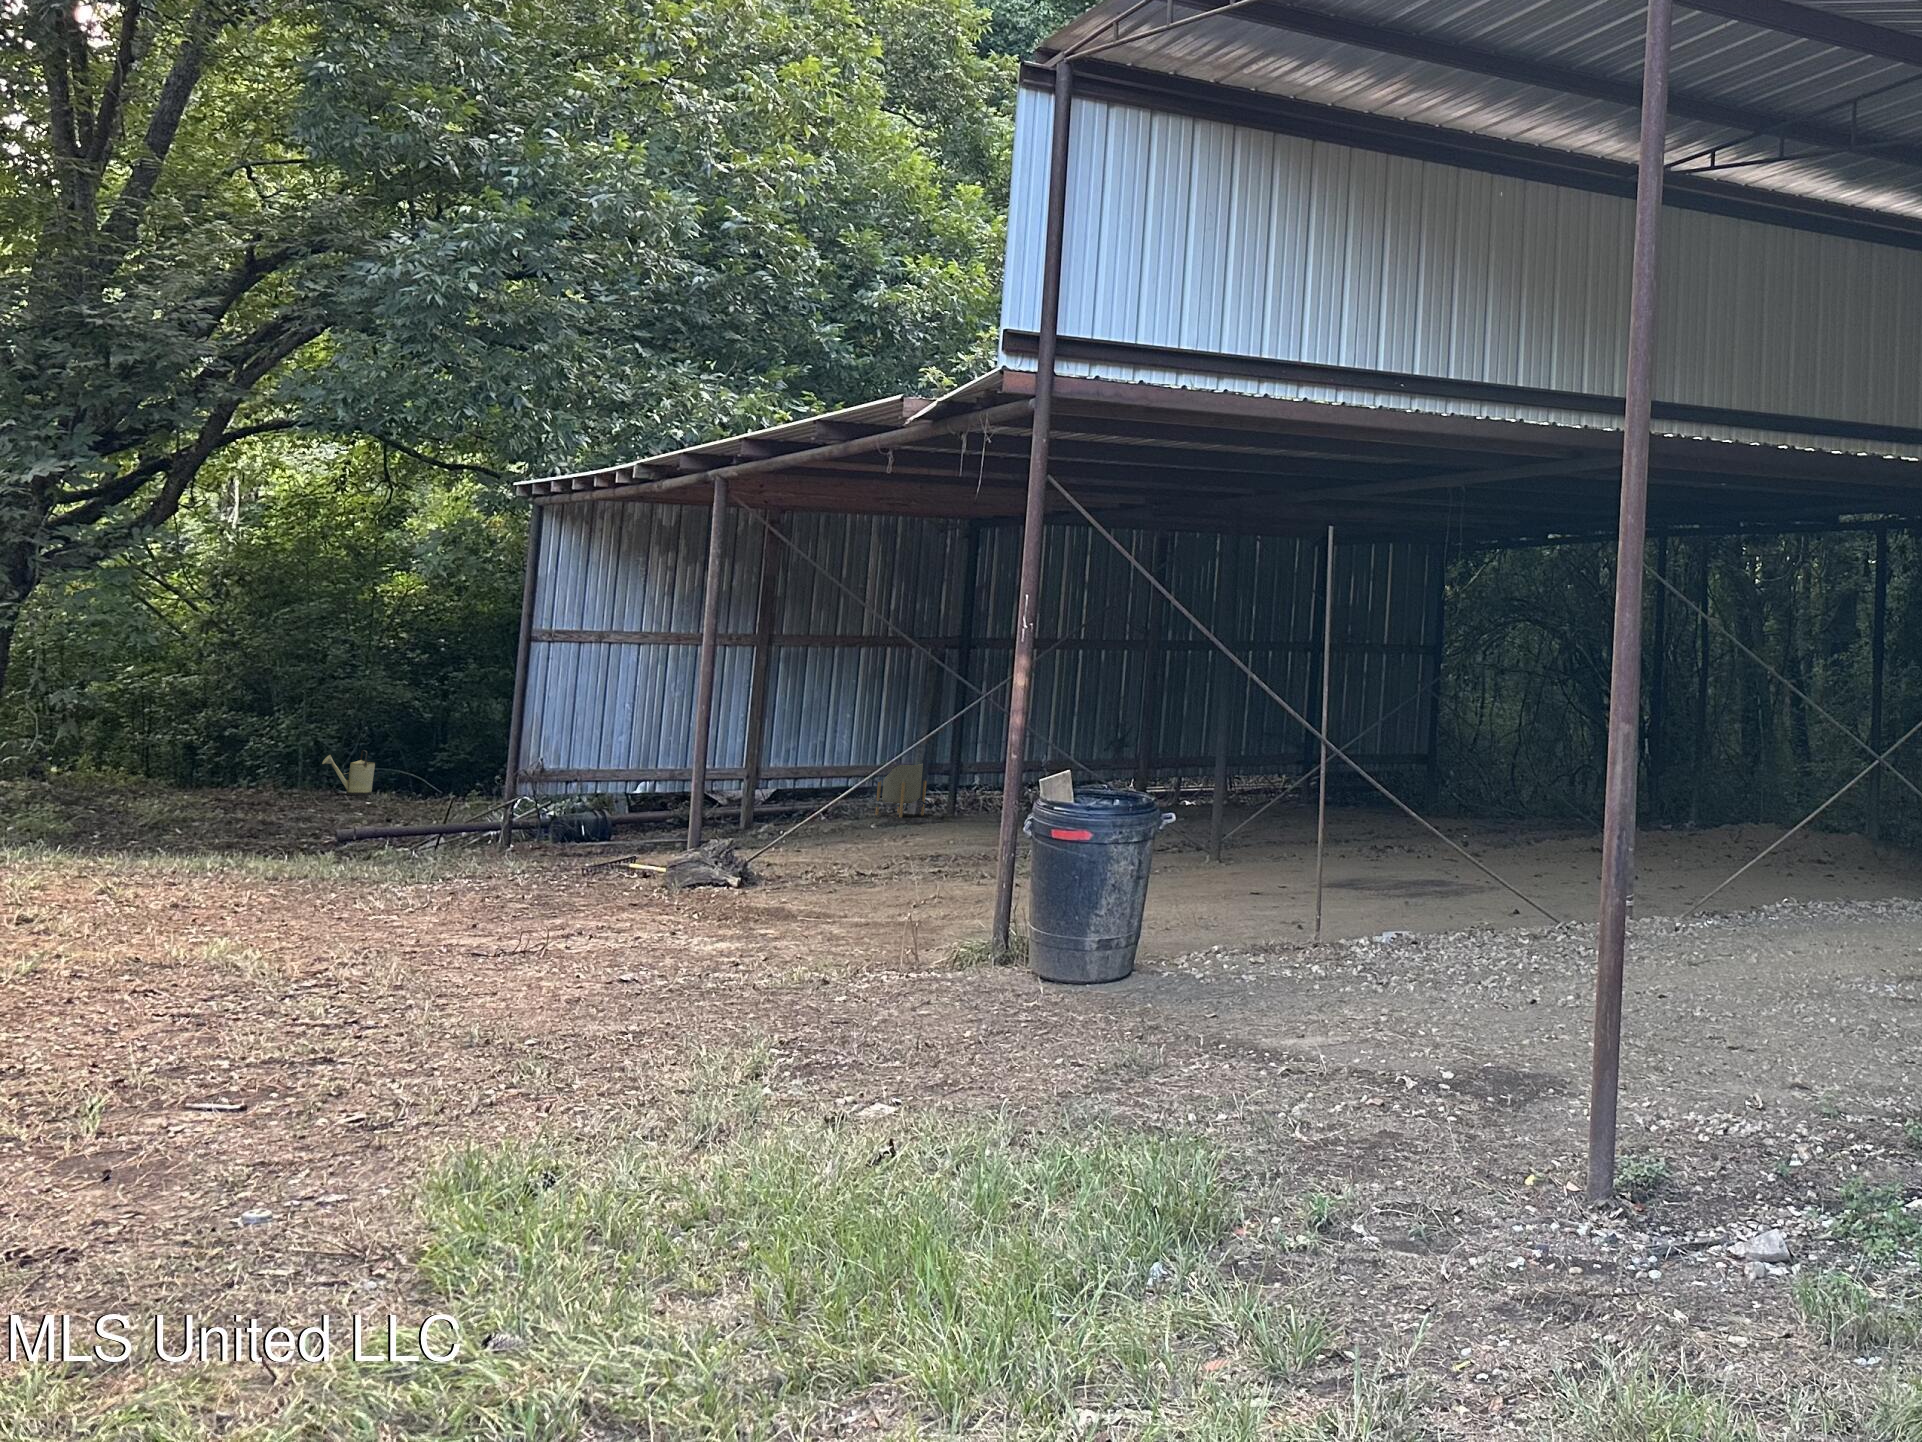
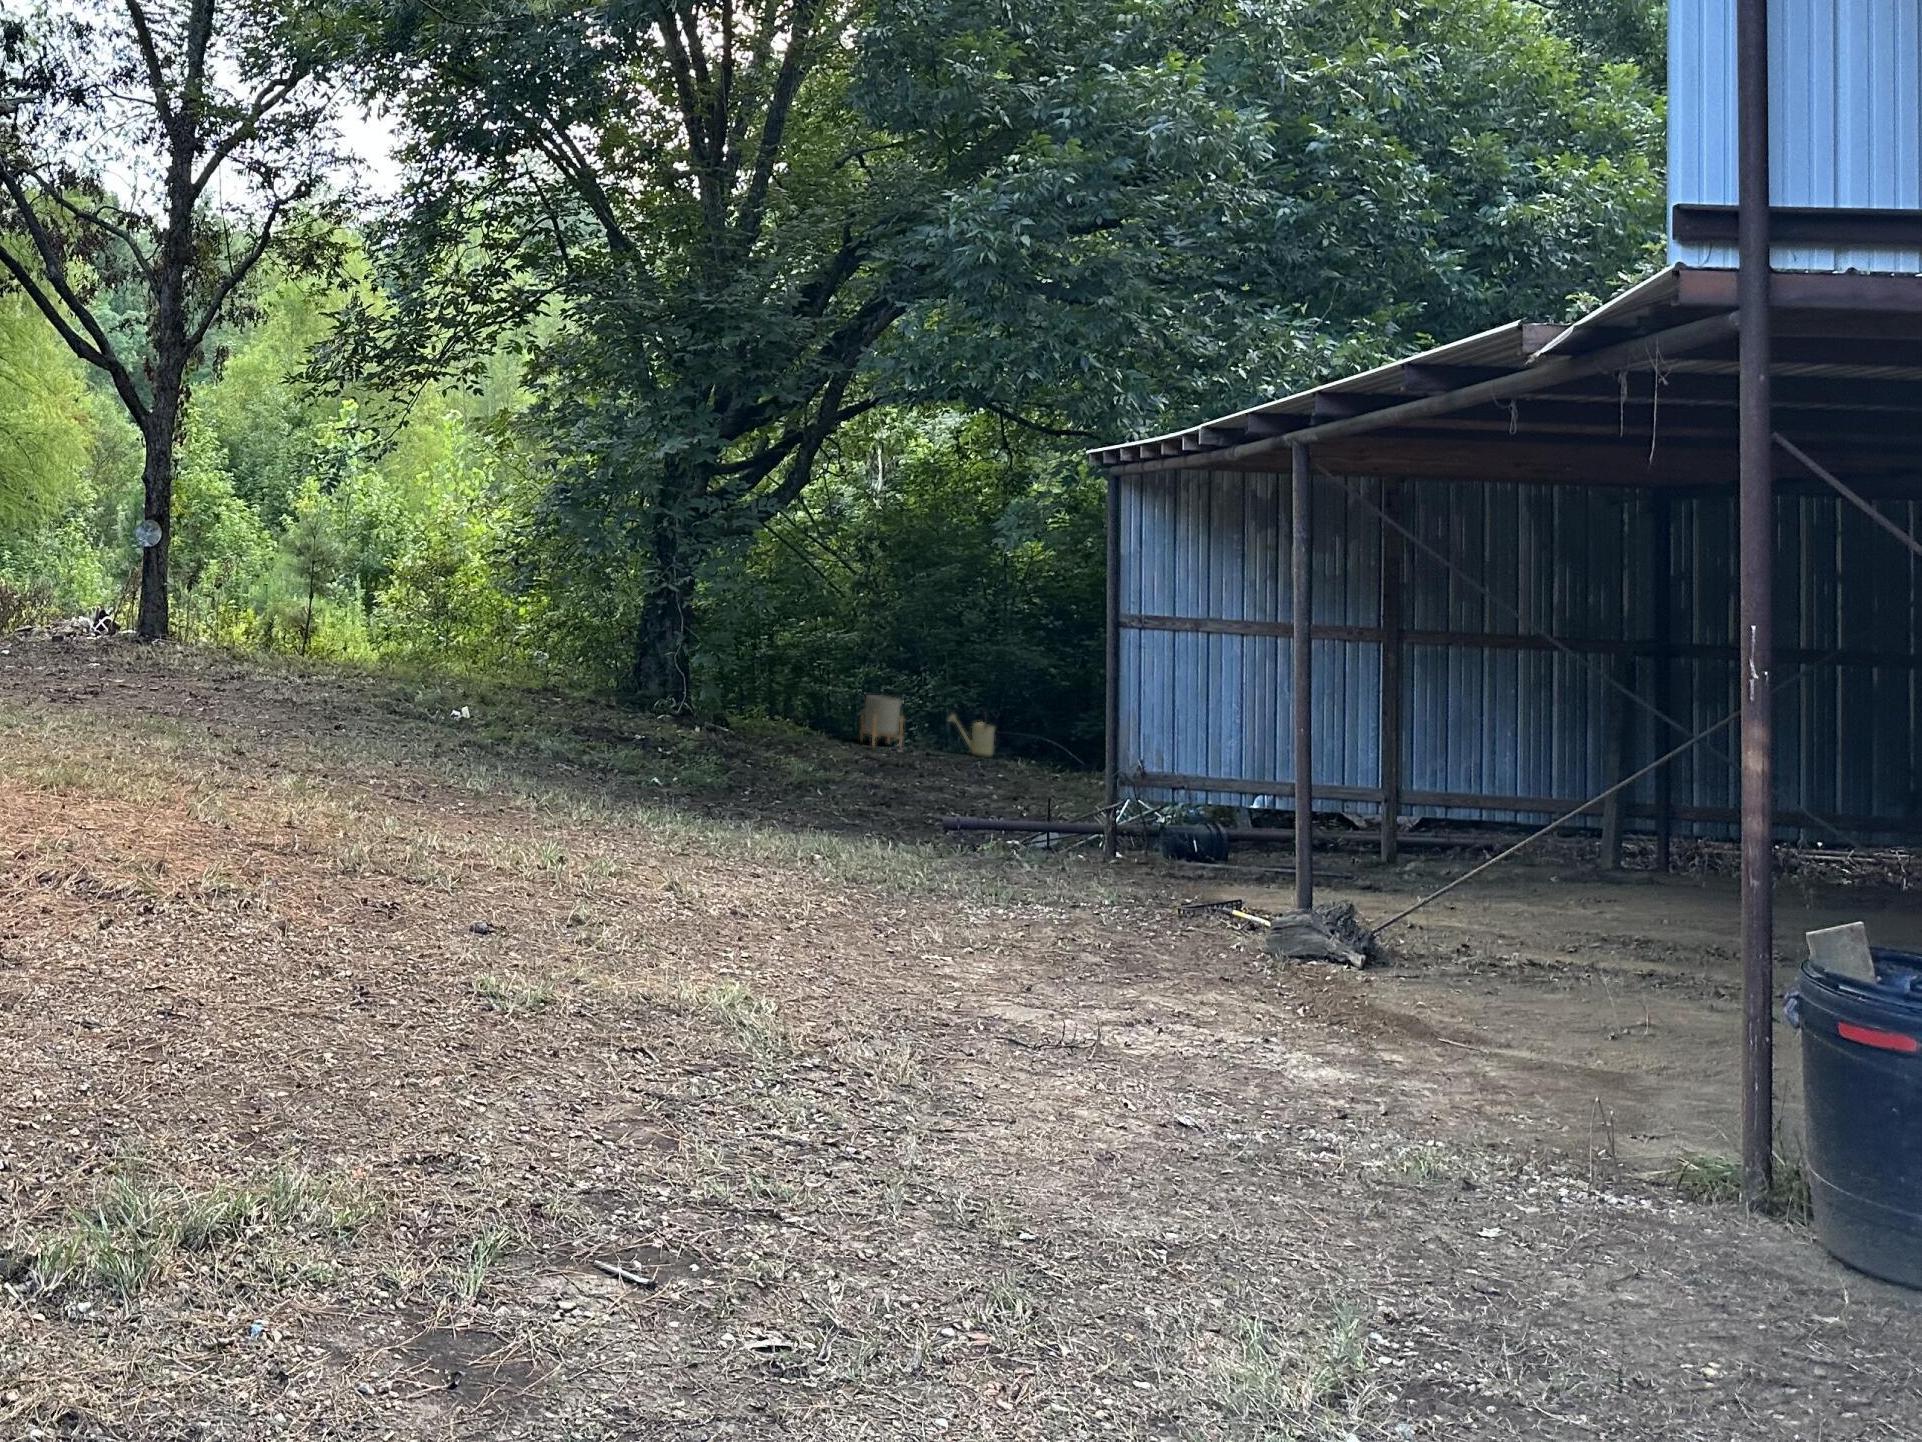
planter: present [875,764,927,818] -> present [860,695,903,746]

